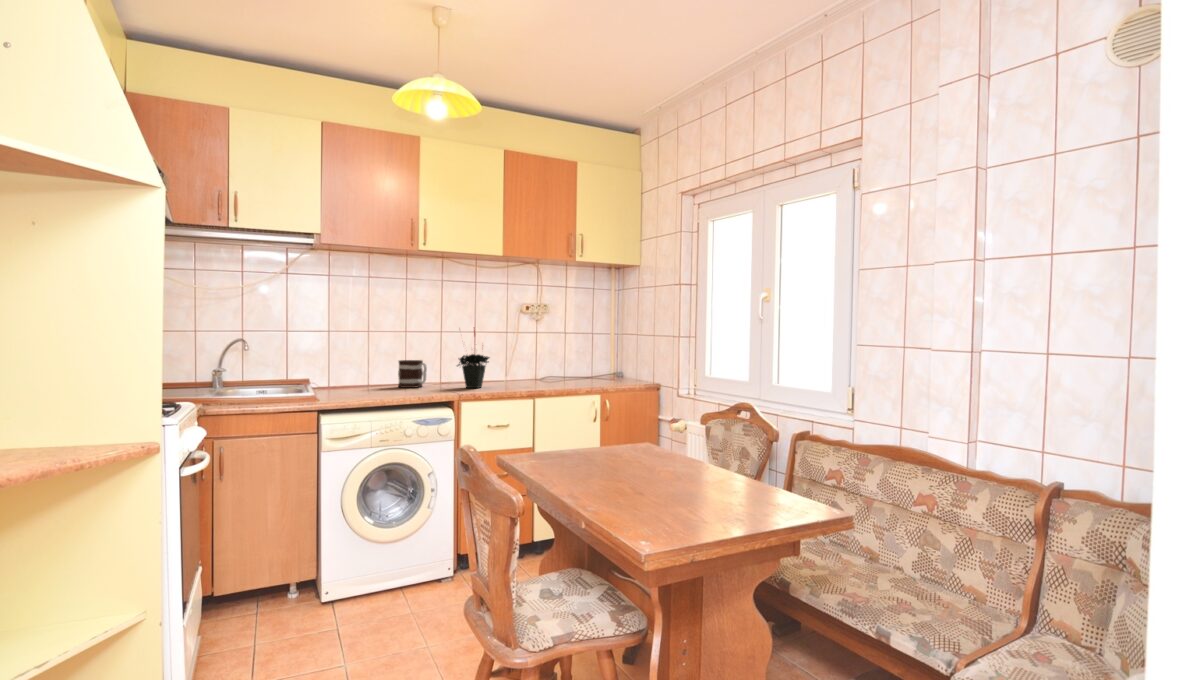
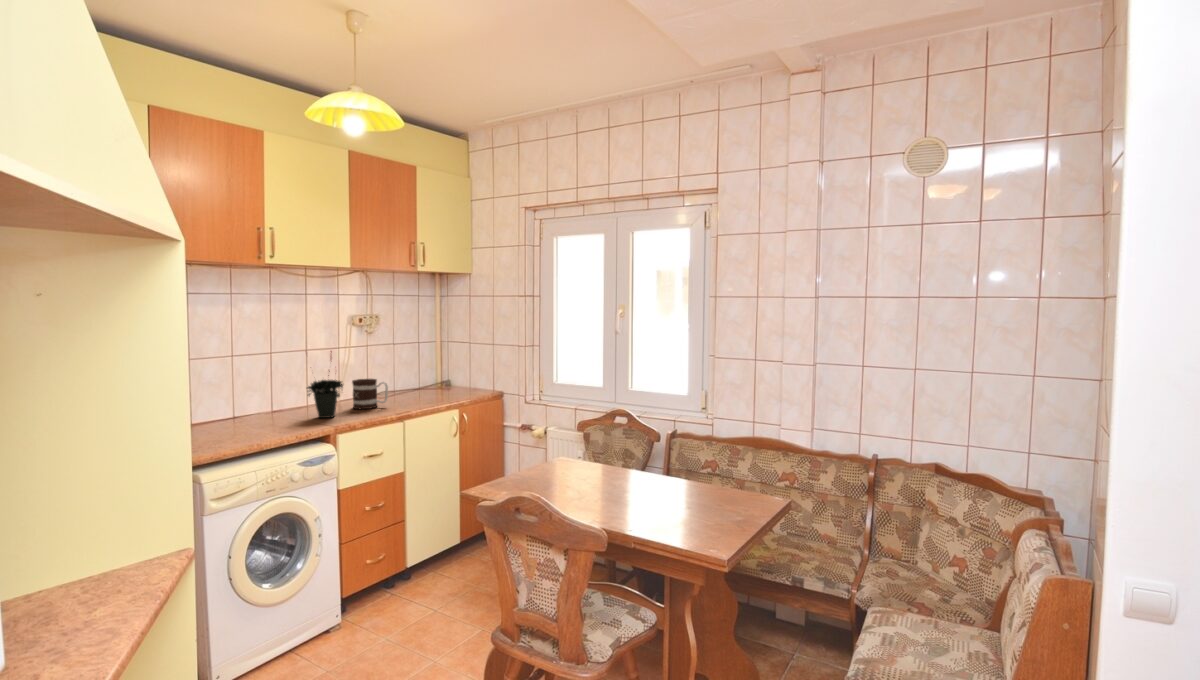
mug: present [398,360,427,388] -> present [352,379,388,409]

